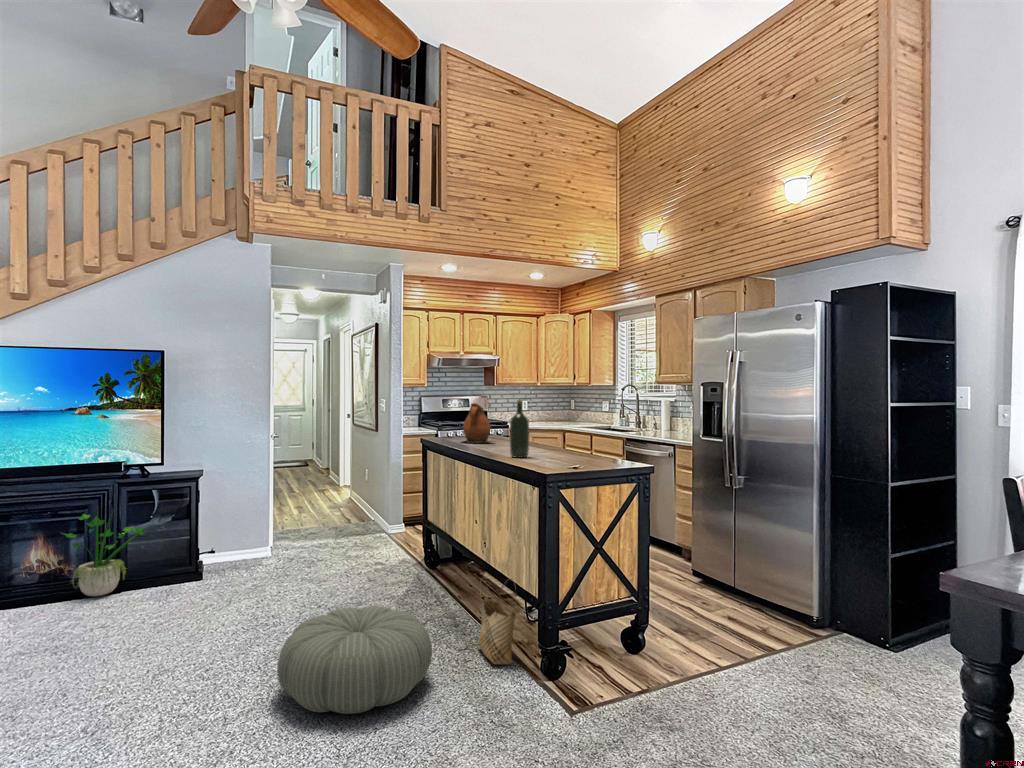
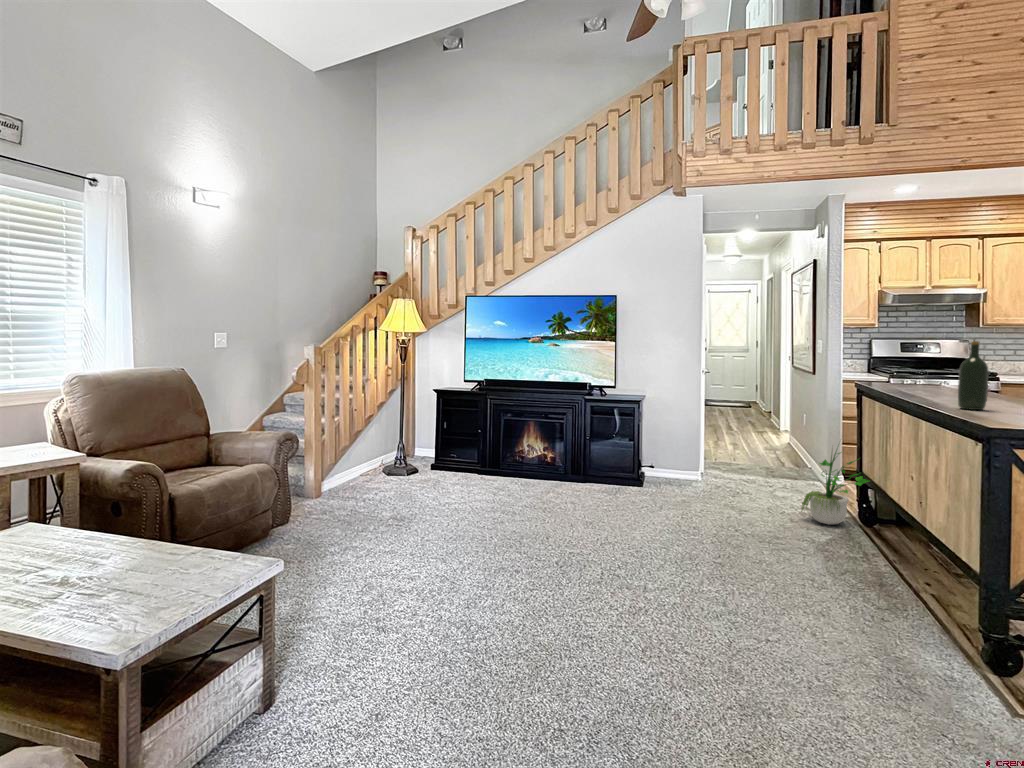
ceramic pitcher: present [463,403,493,443] -> none [904,346,957,392]
potted plant: present [62,506,165,596] -> present [801,450,869,525]
woven basket: present [478,579,516,664] -> none [897,537,949,634]
pouf: present [277,606,432,714] -> none [687,532,834,625]

